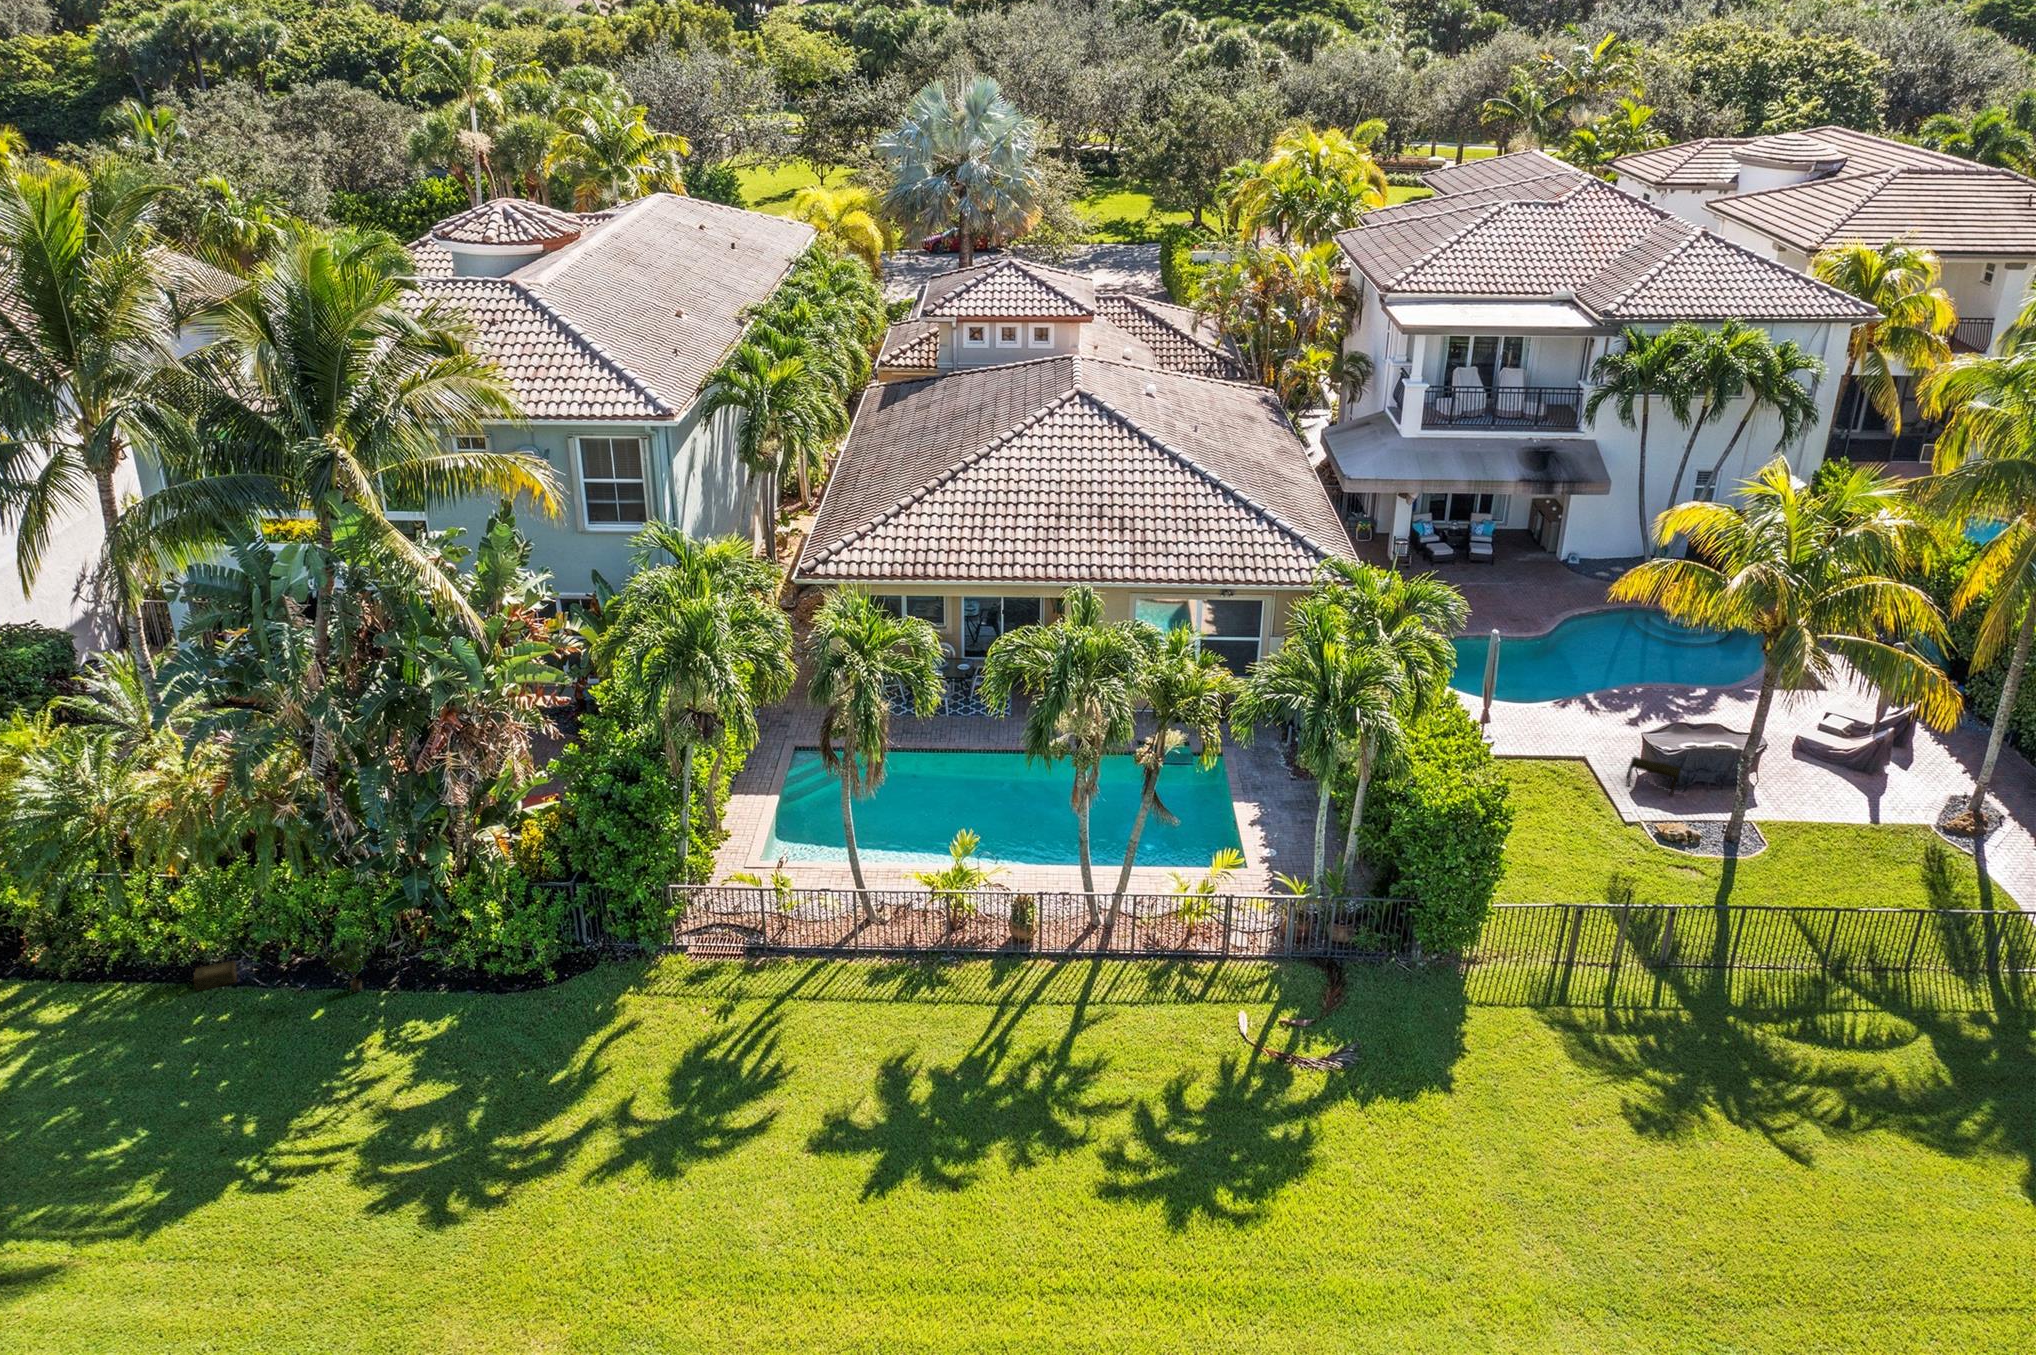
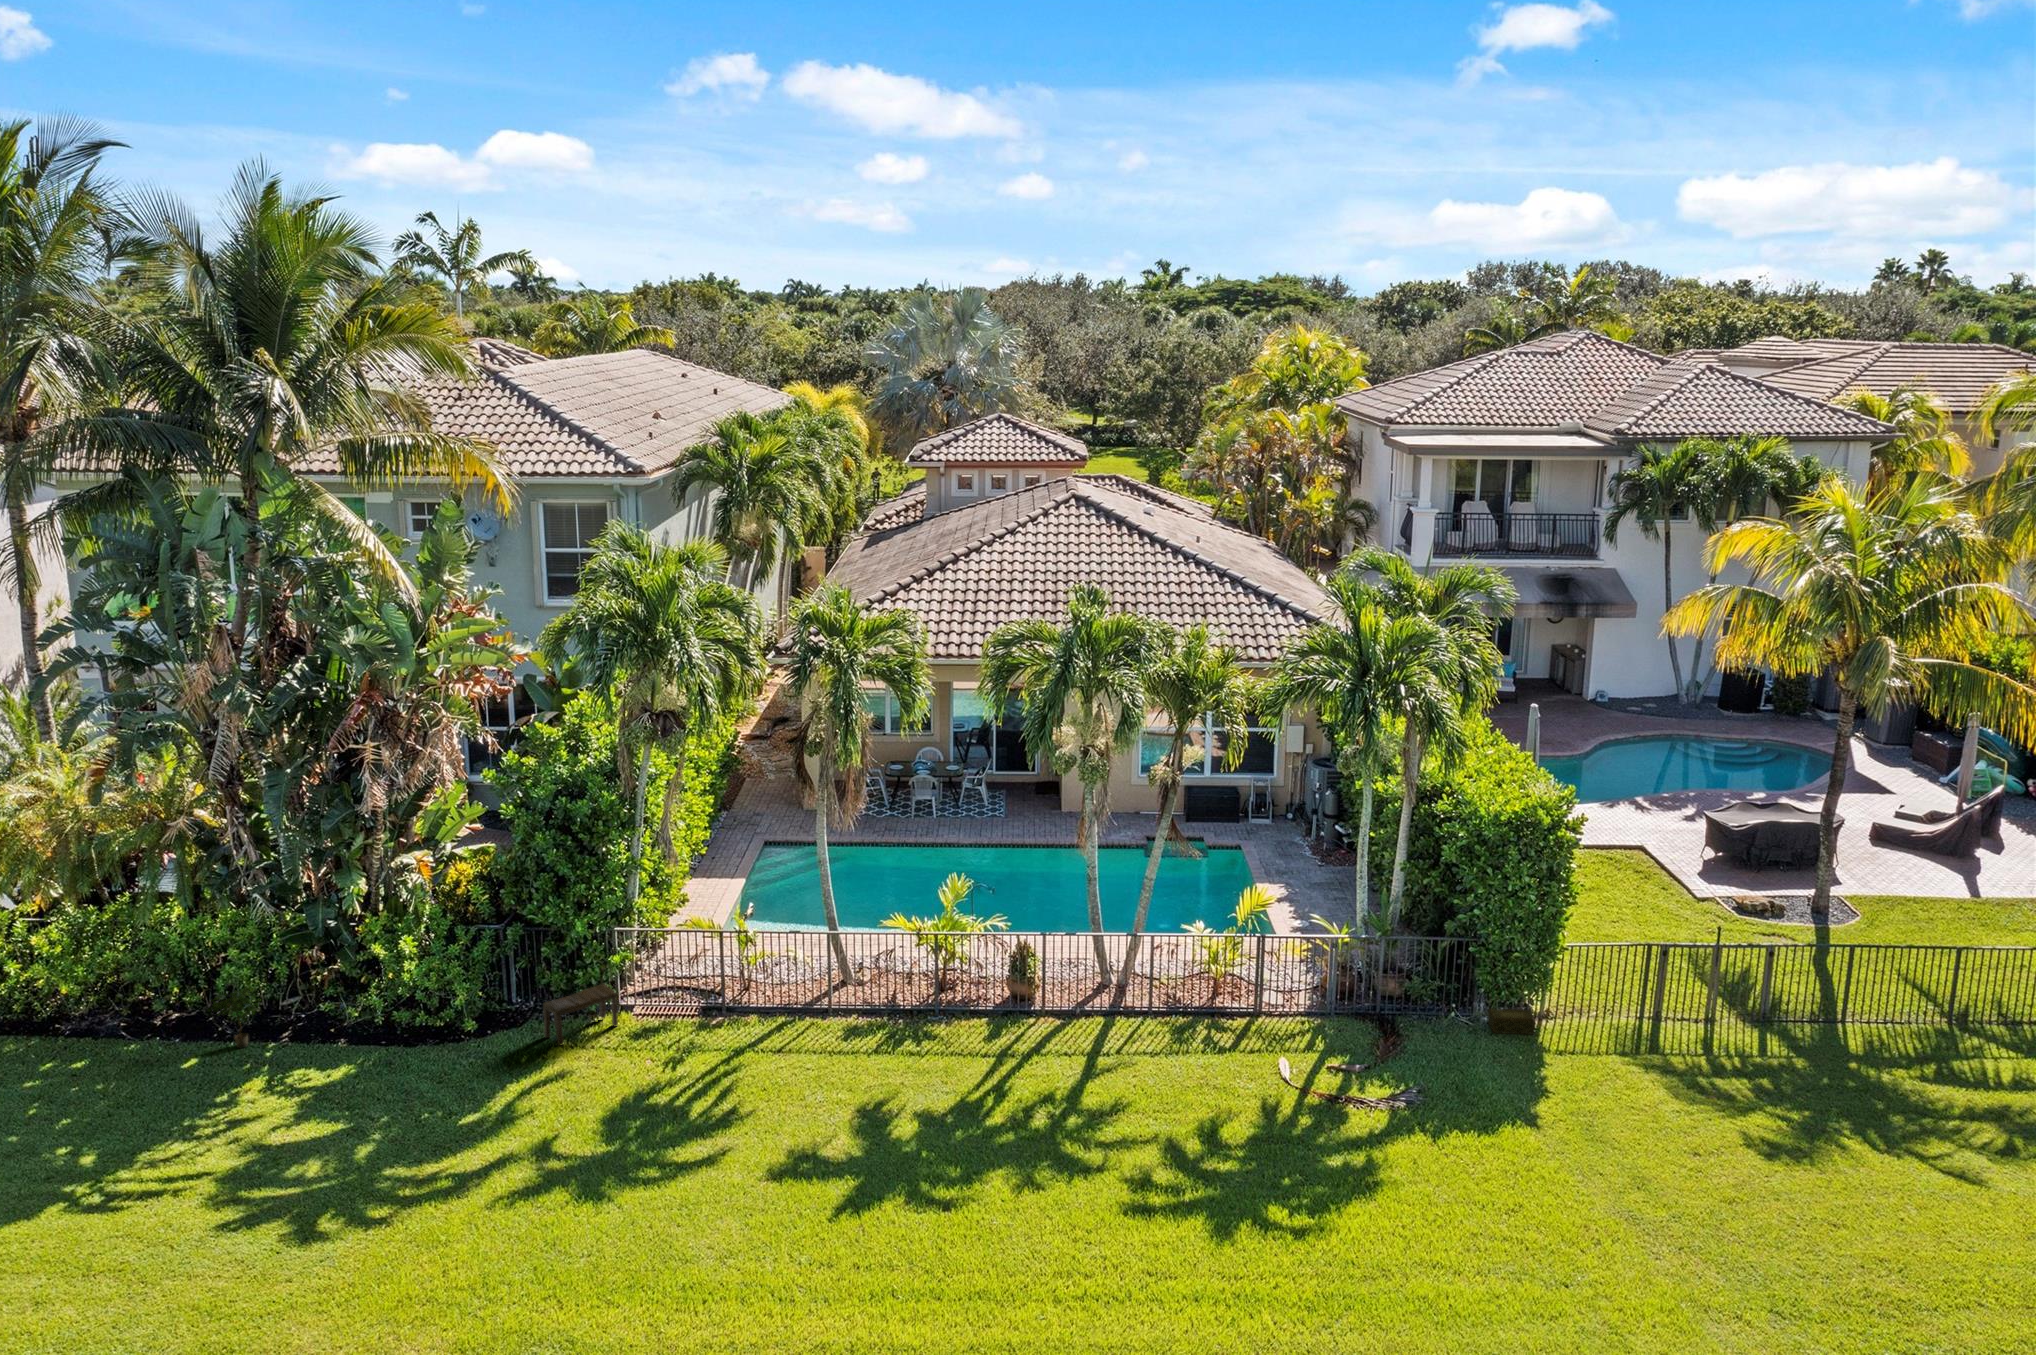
bench: present [1626,757,1681,796] -> present [543,984,618,1046]
woven basket: present [193,961,238,990] -> present [1488,1008,1535,1034]

